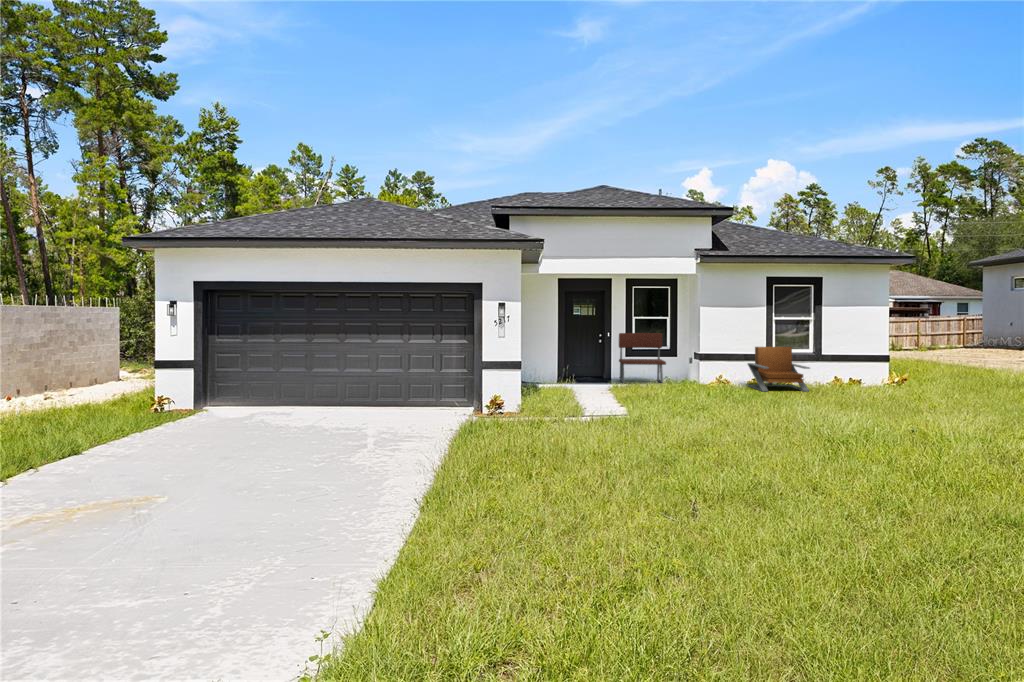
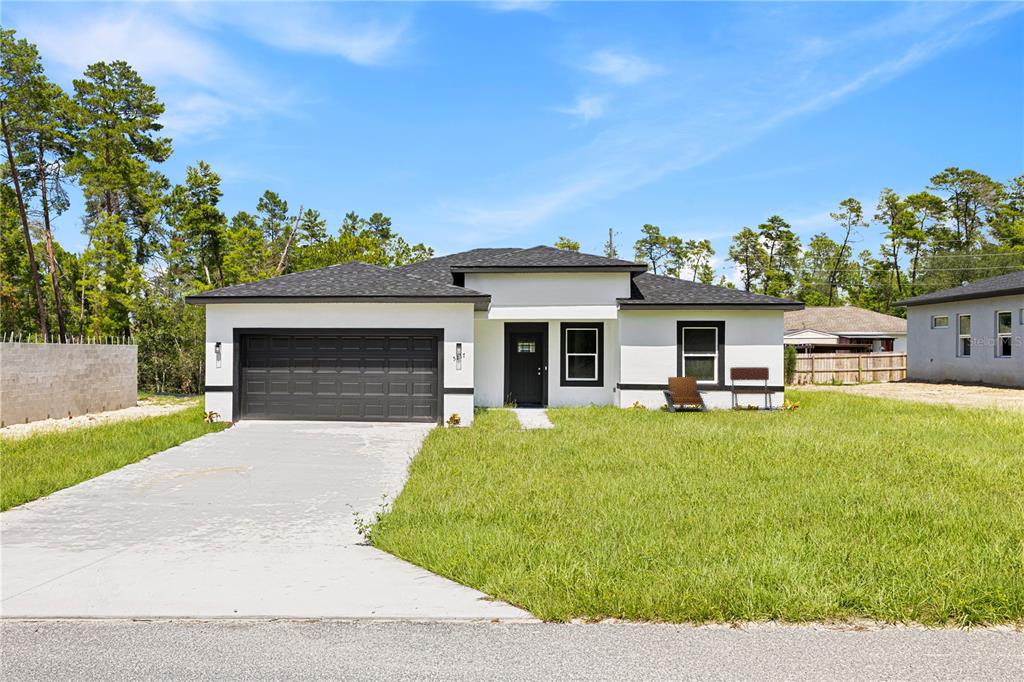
bench: present [619,333,666,383] -> present [730,367,775,410]

